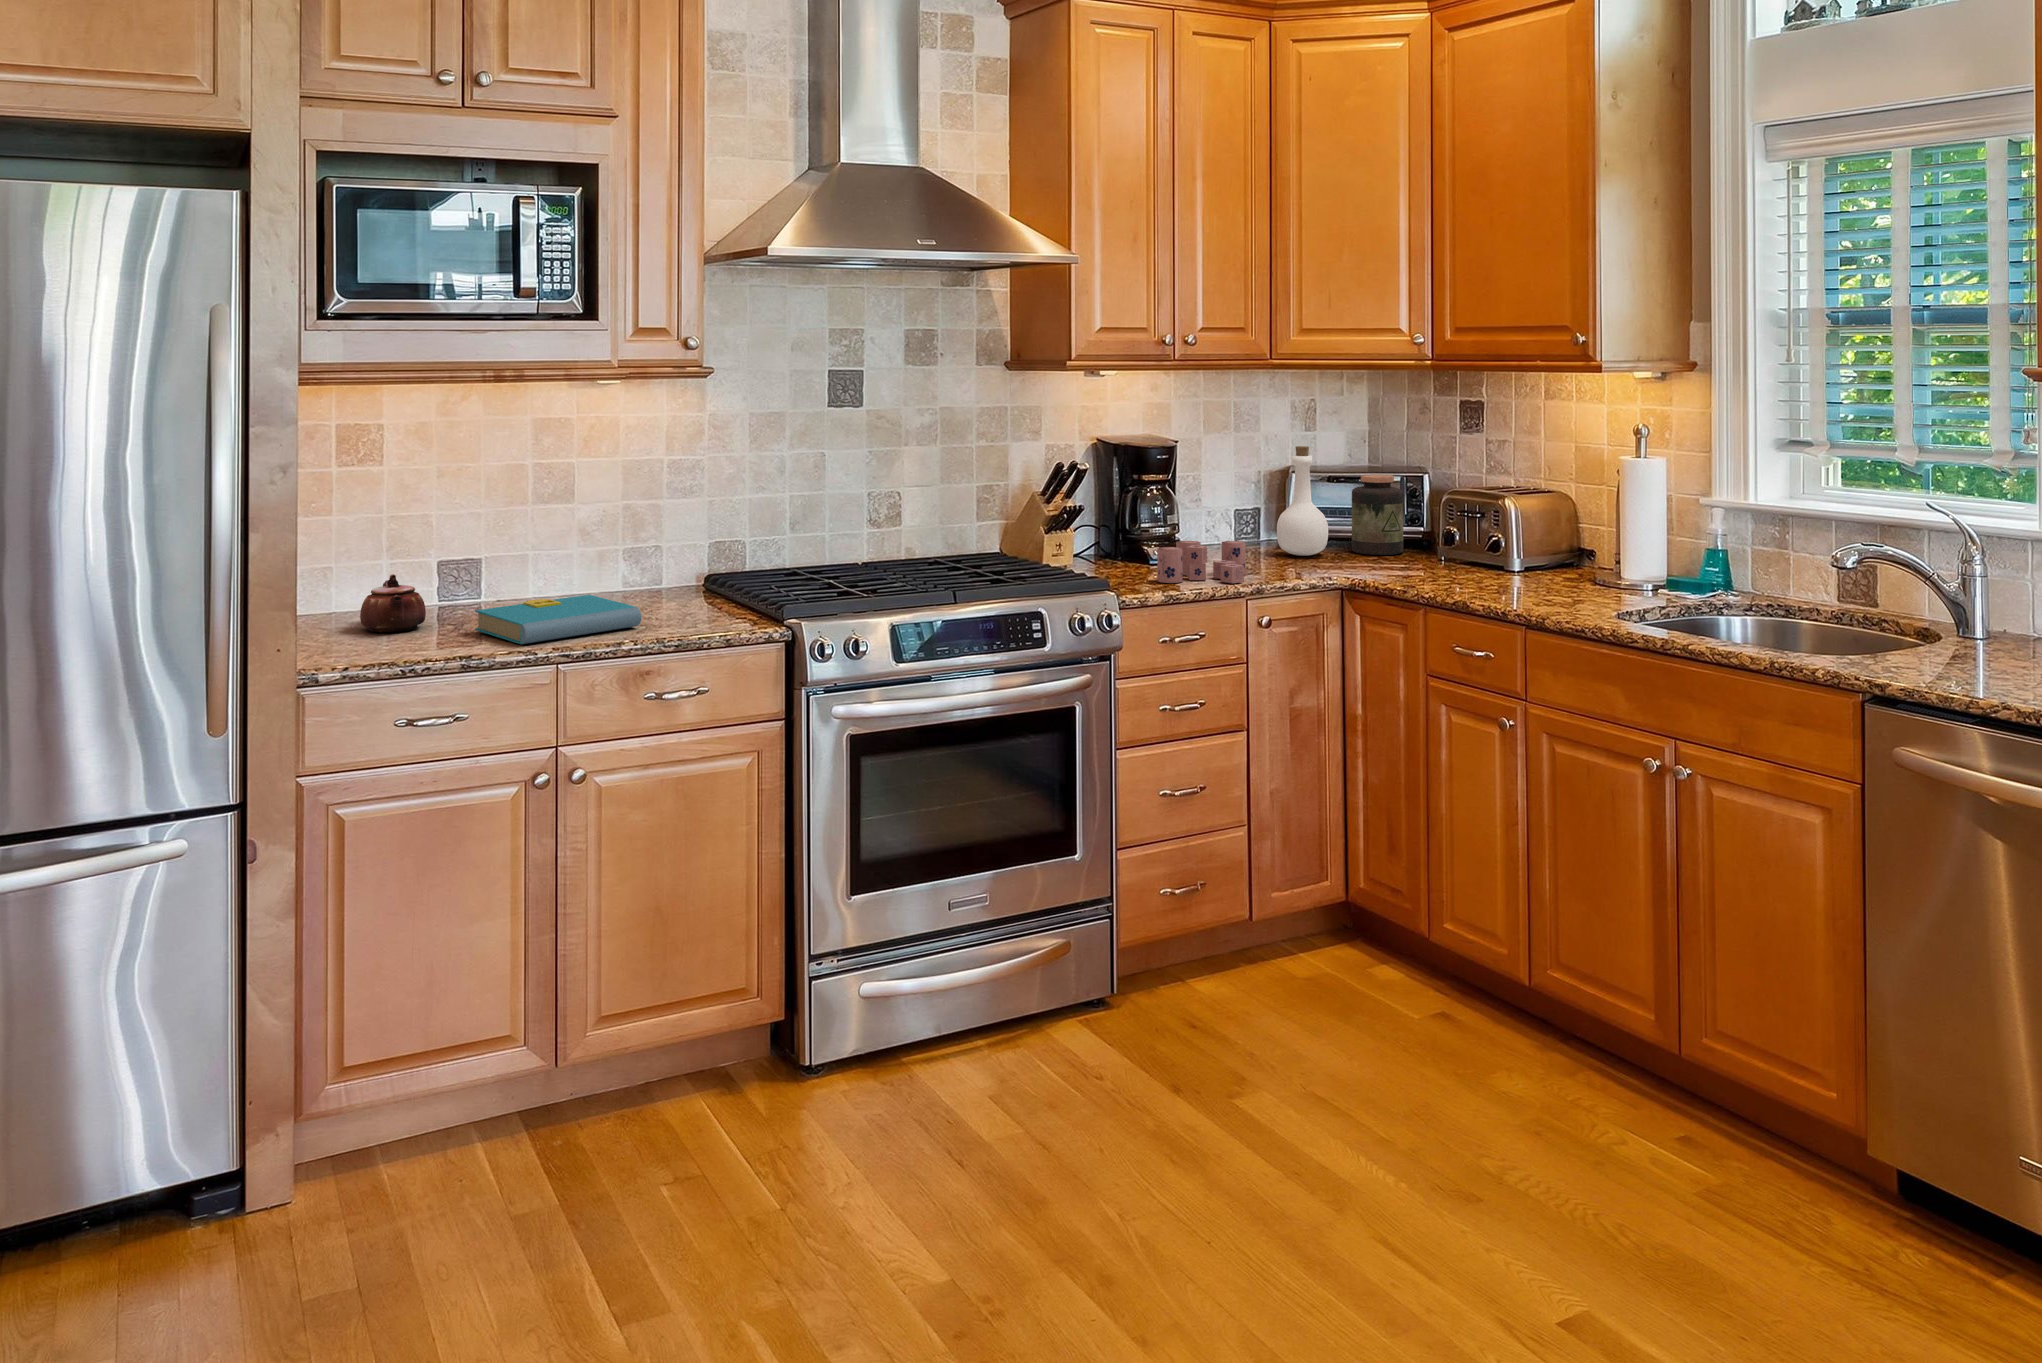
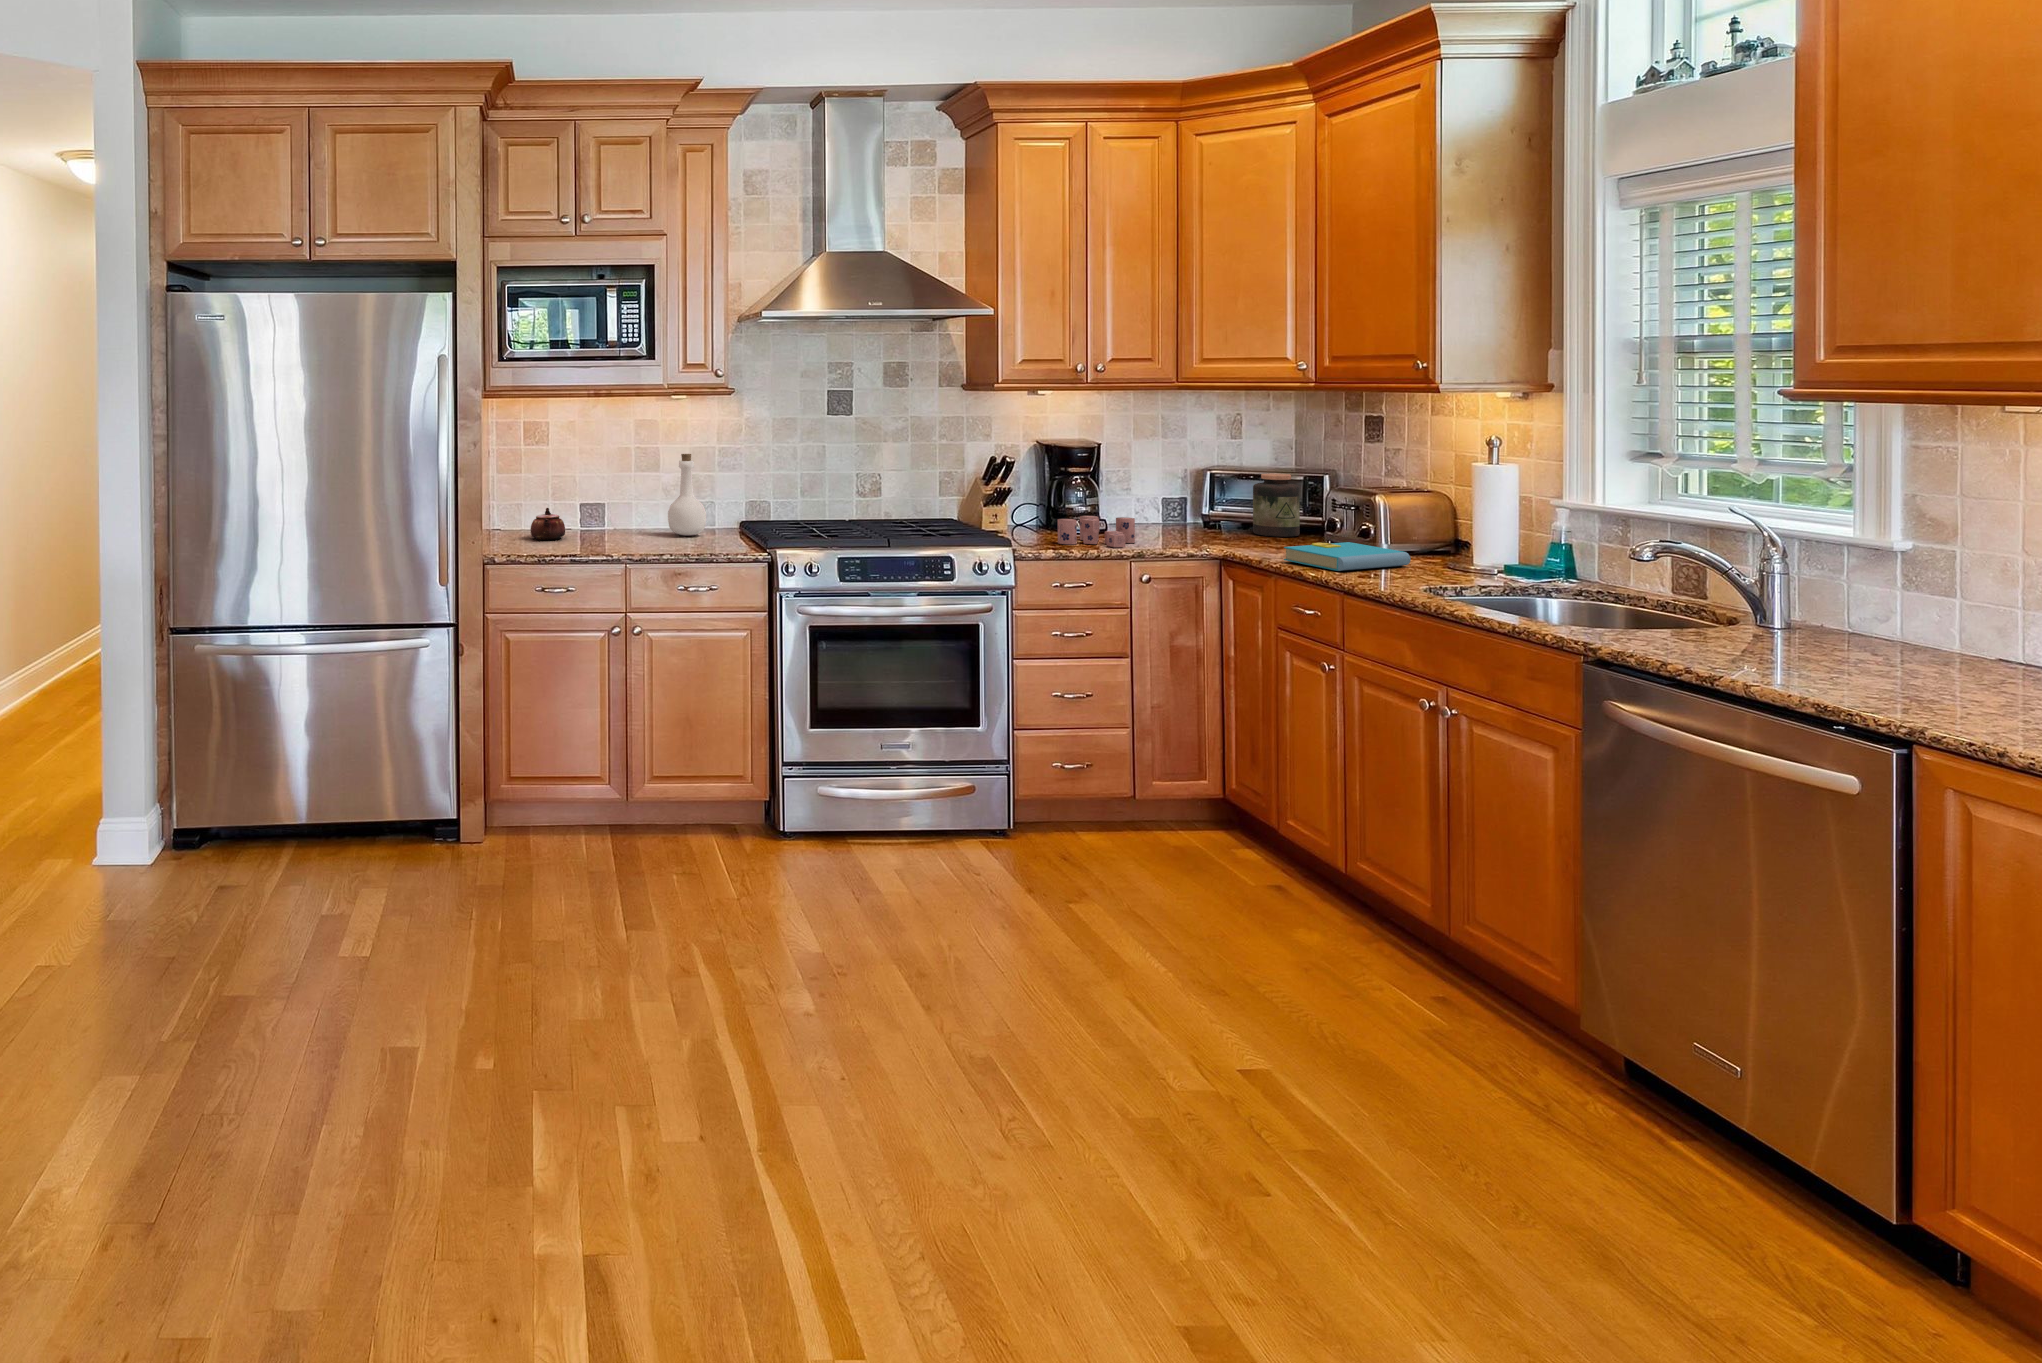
bottle: present [1277,446,1328,556] -> present [668,454,706,535]
book: present [475,595,641,644] -> present [1284,542,1411,571]

